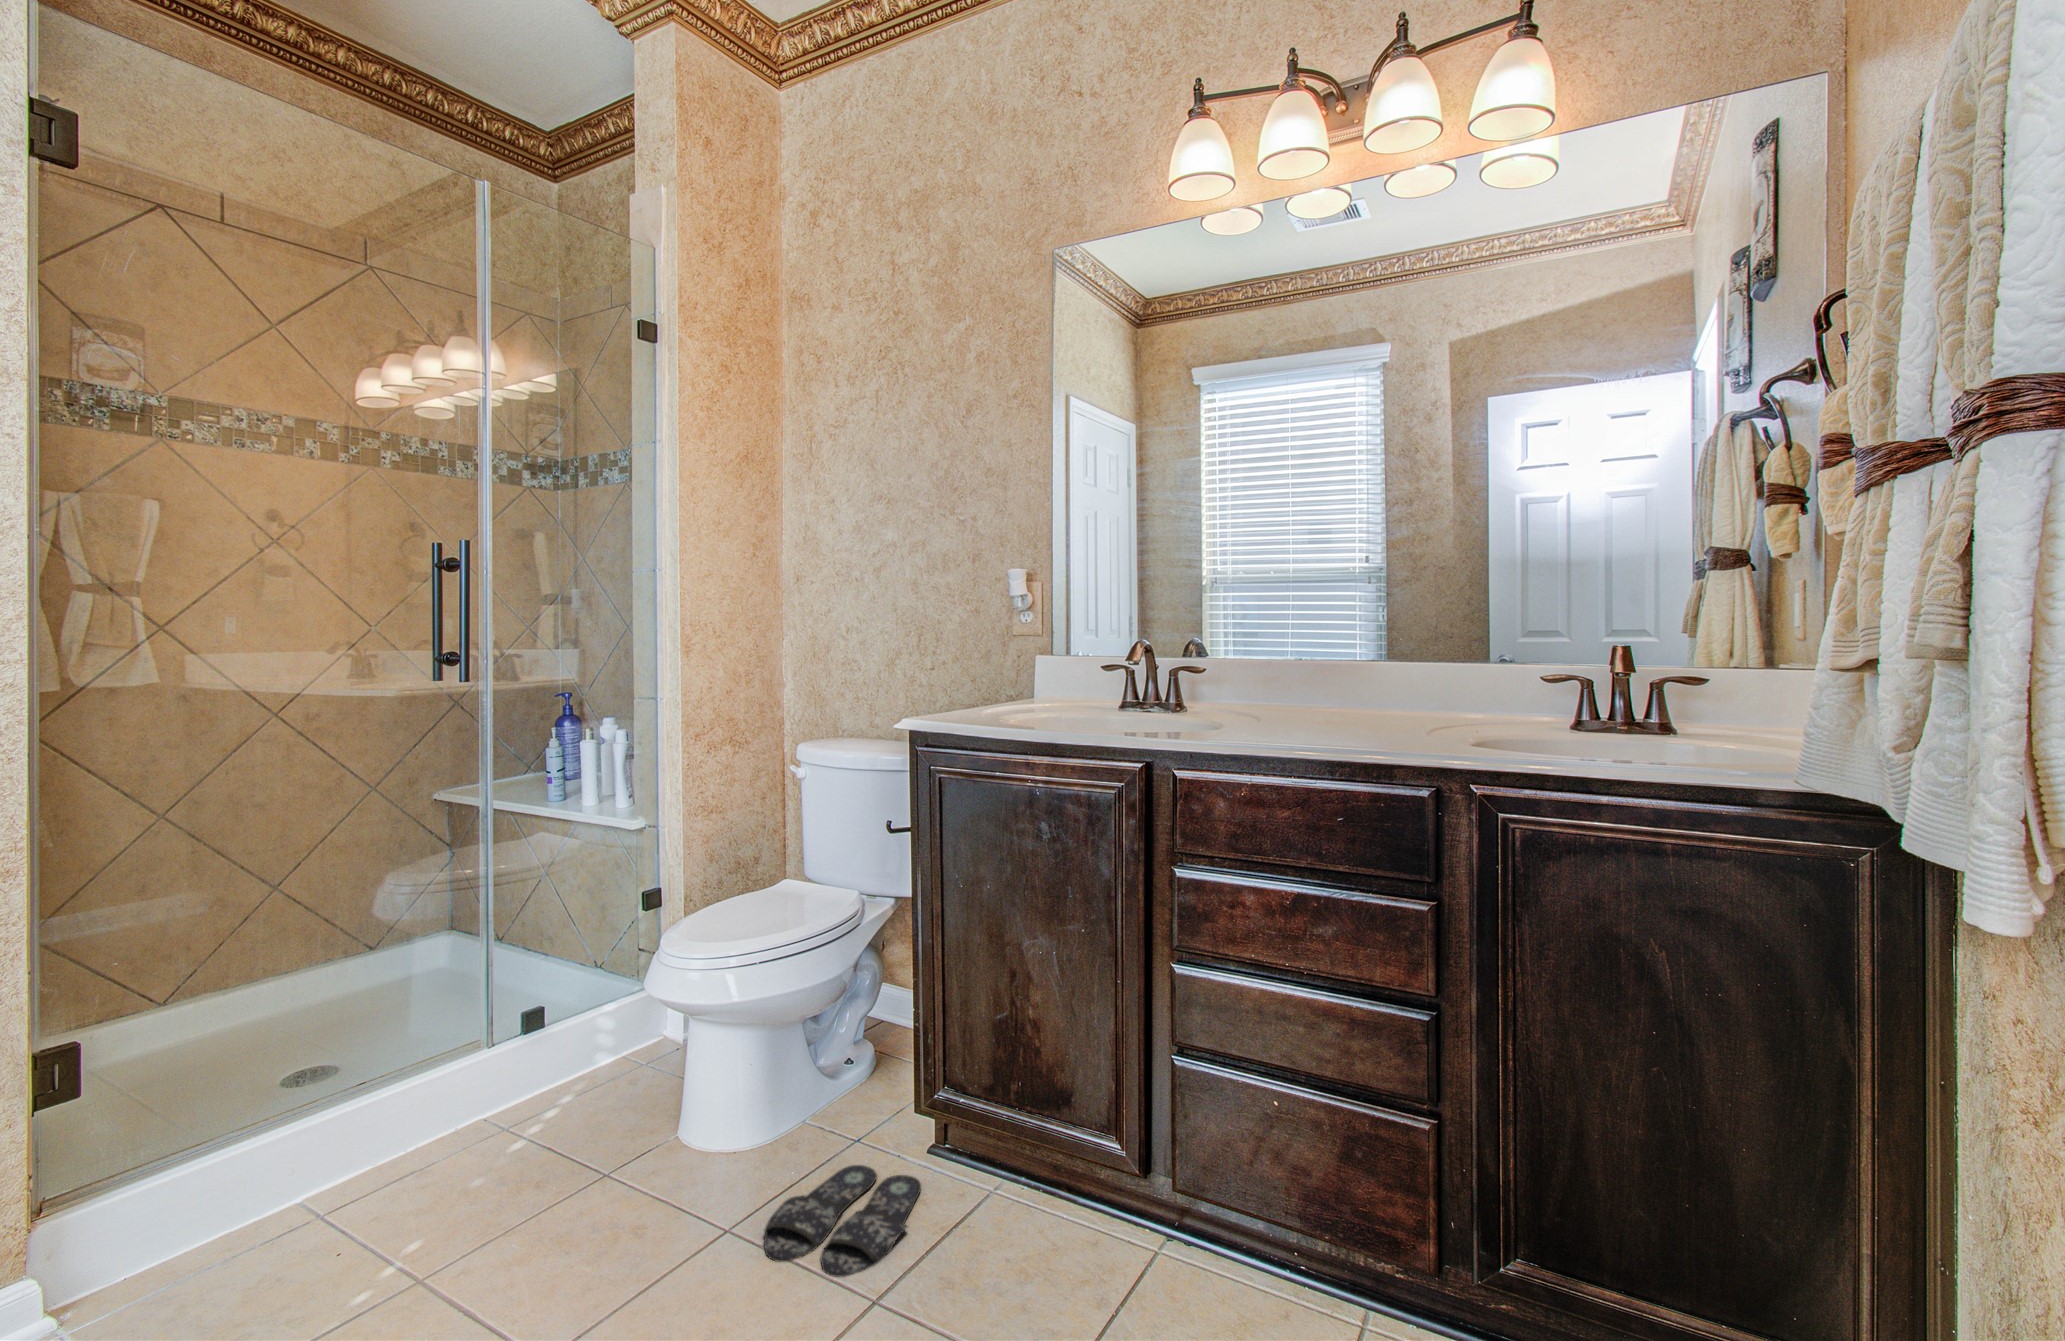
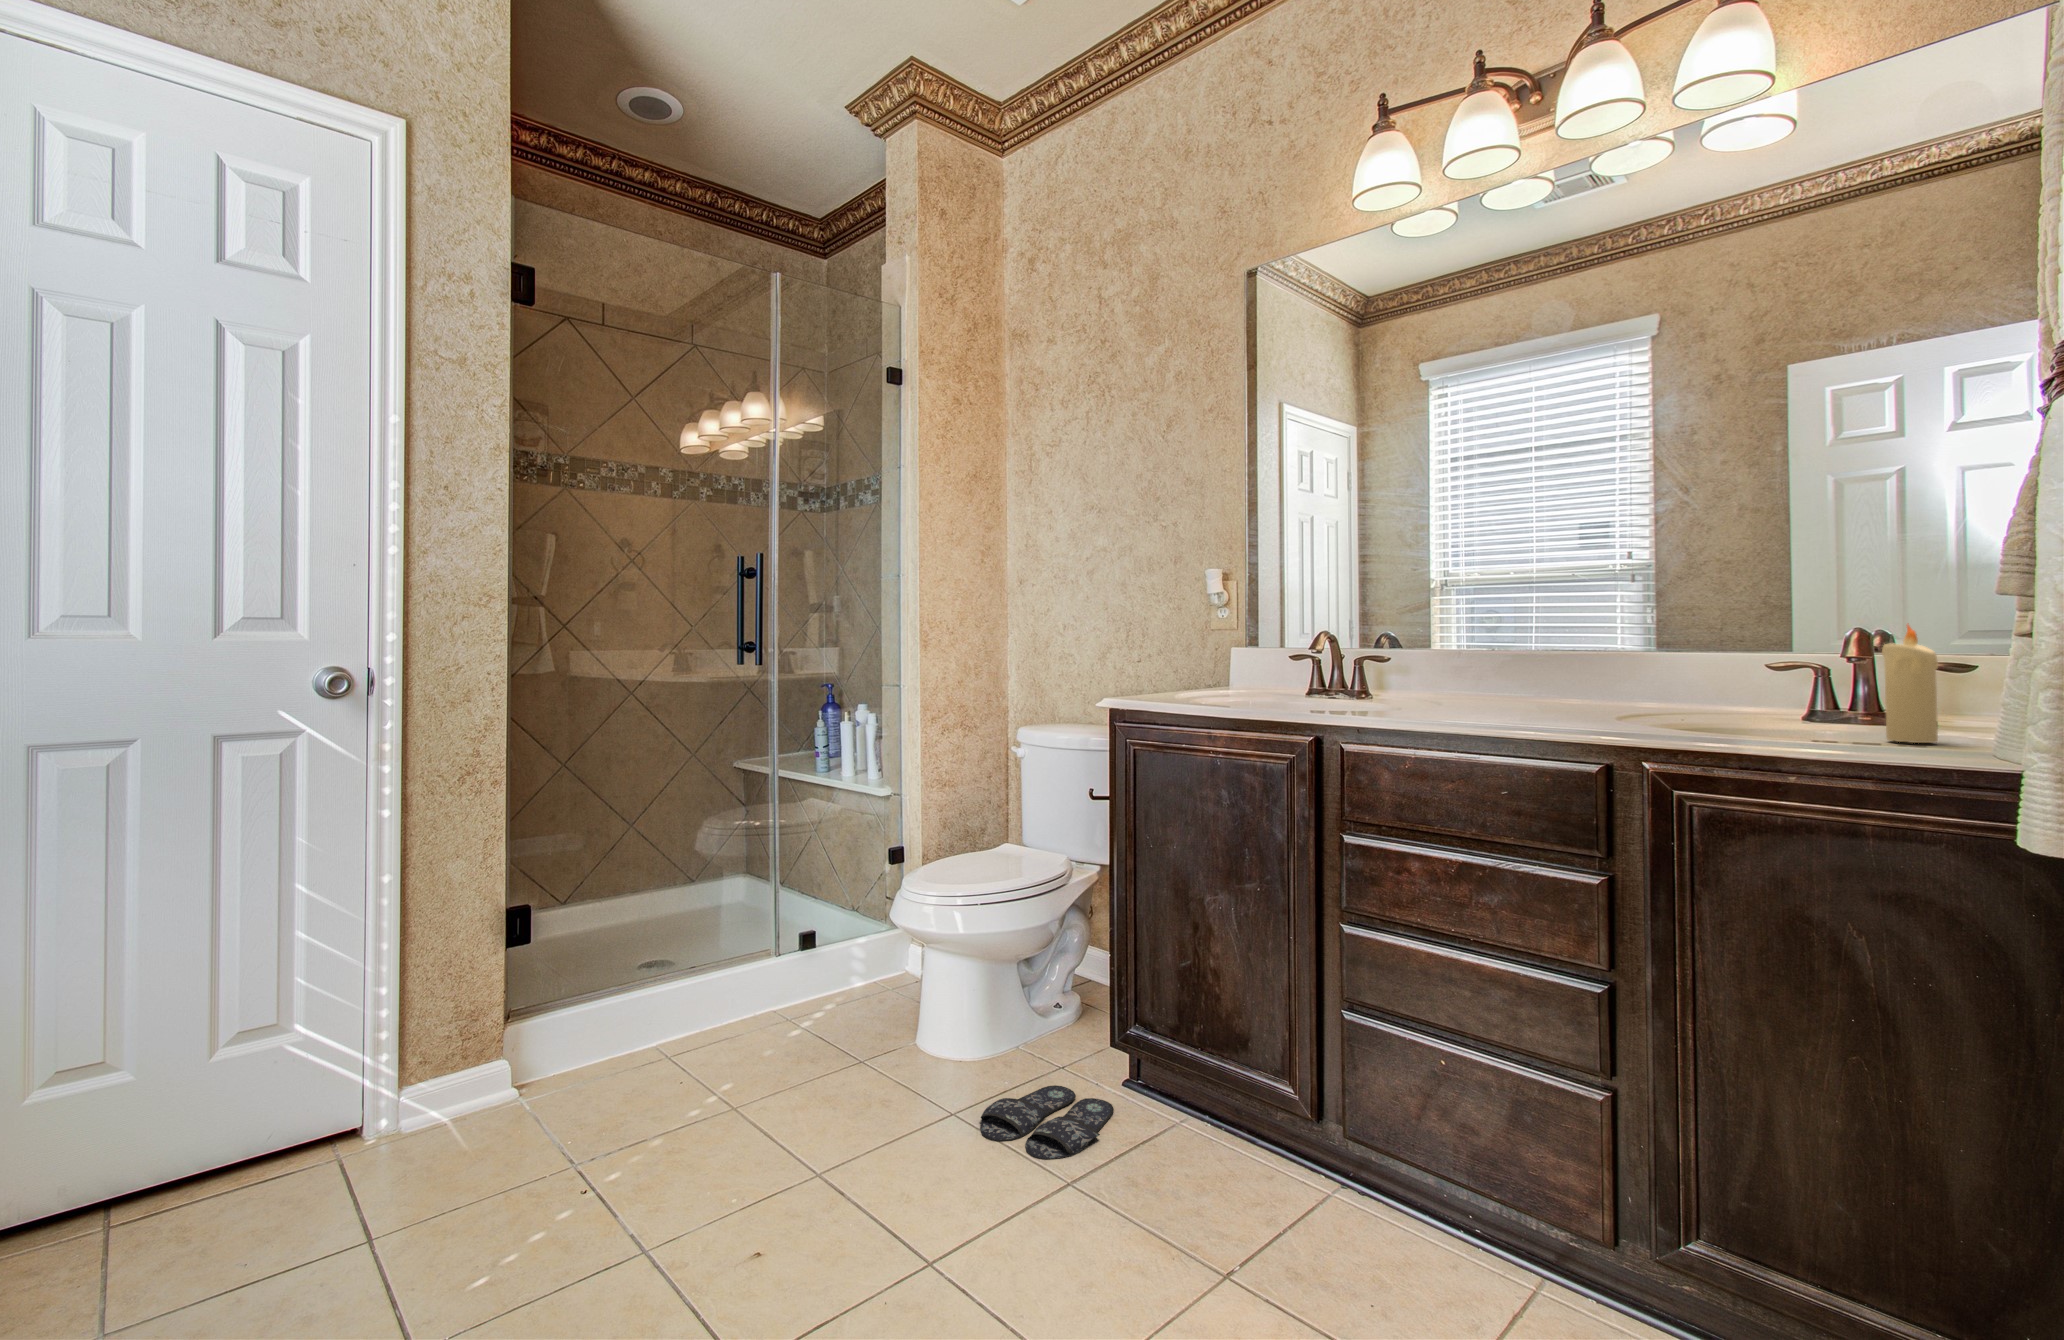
candle: none [1678,650,1725,765] -> present [1882,625,1938,743]

